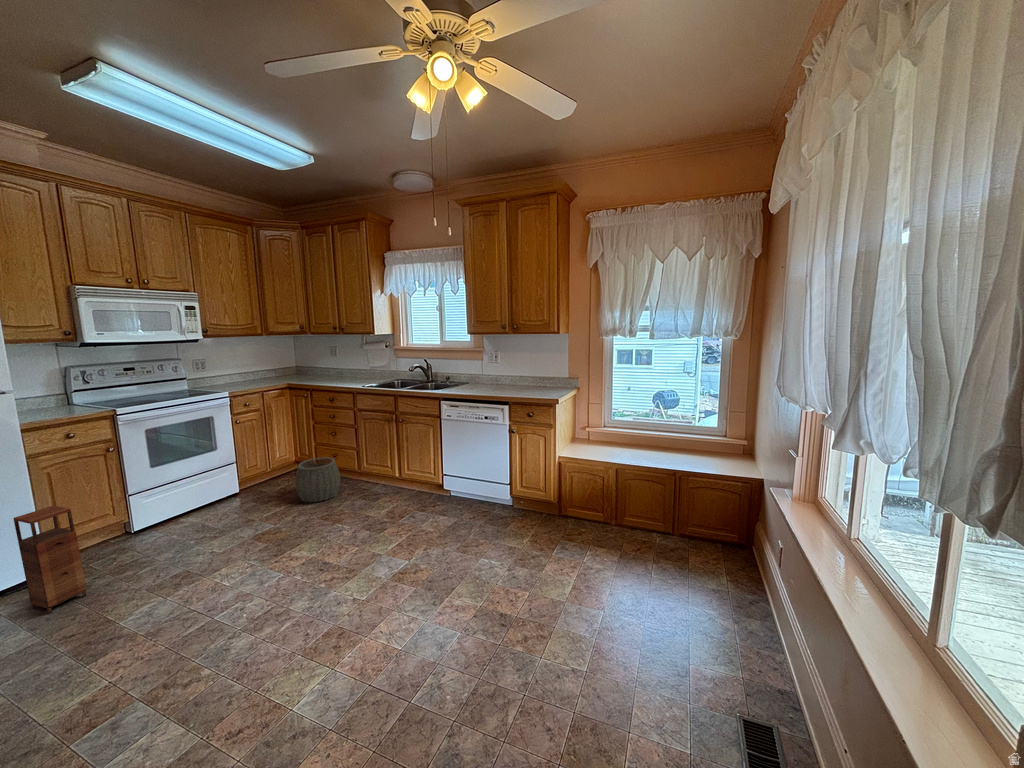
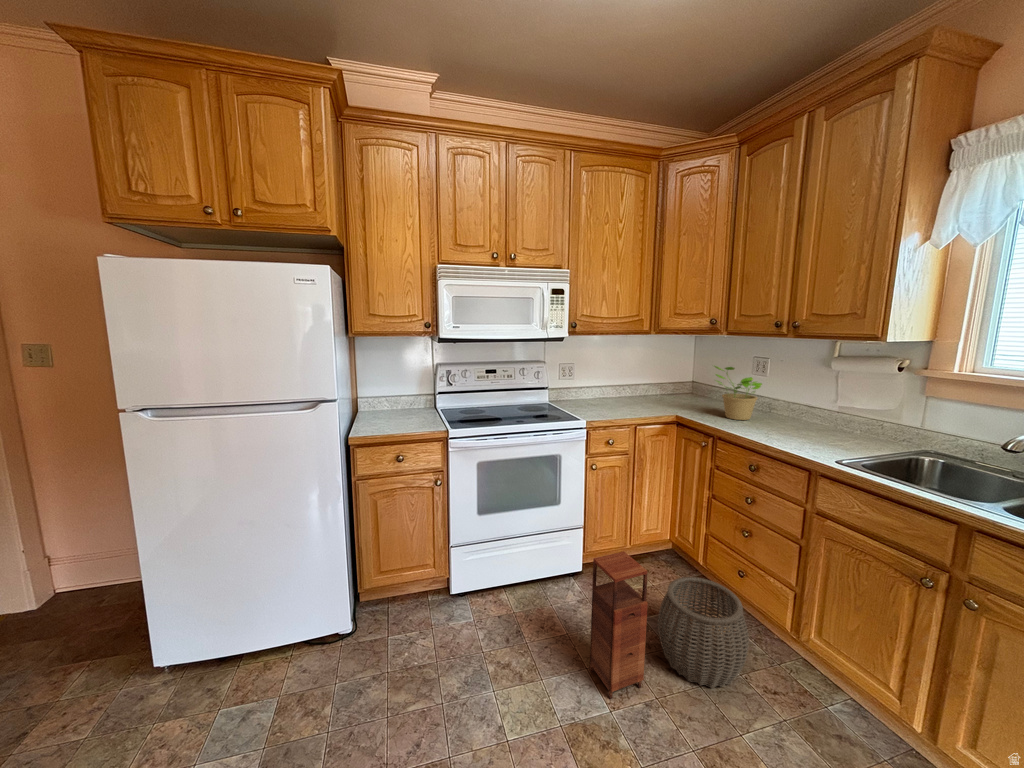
potted plant: none [305,352,334,381] -> present [714,366,762,420]
storage cabinet: present [13,506,86,614] -> present [590,551,648,699]

